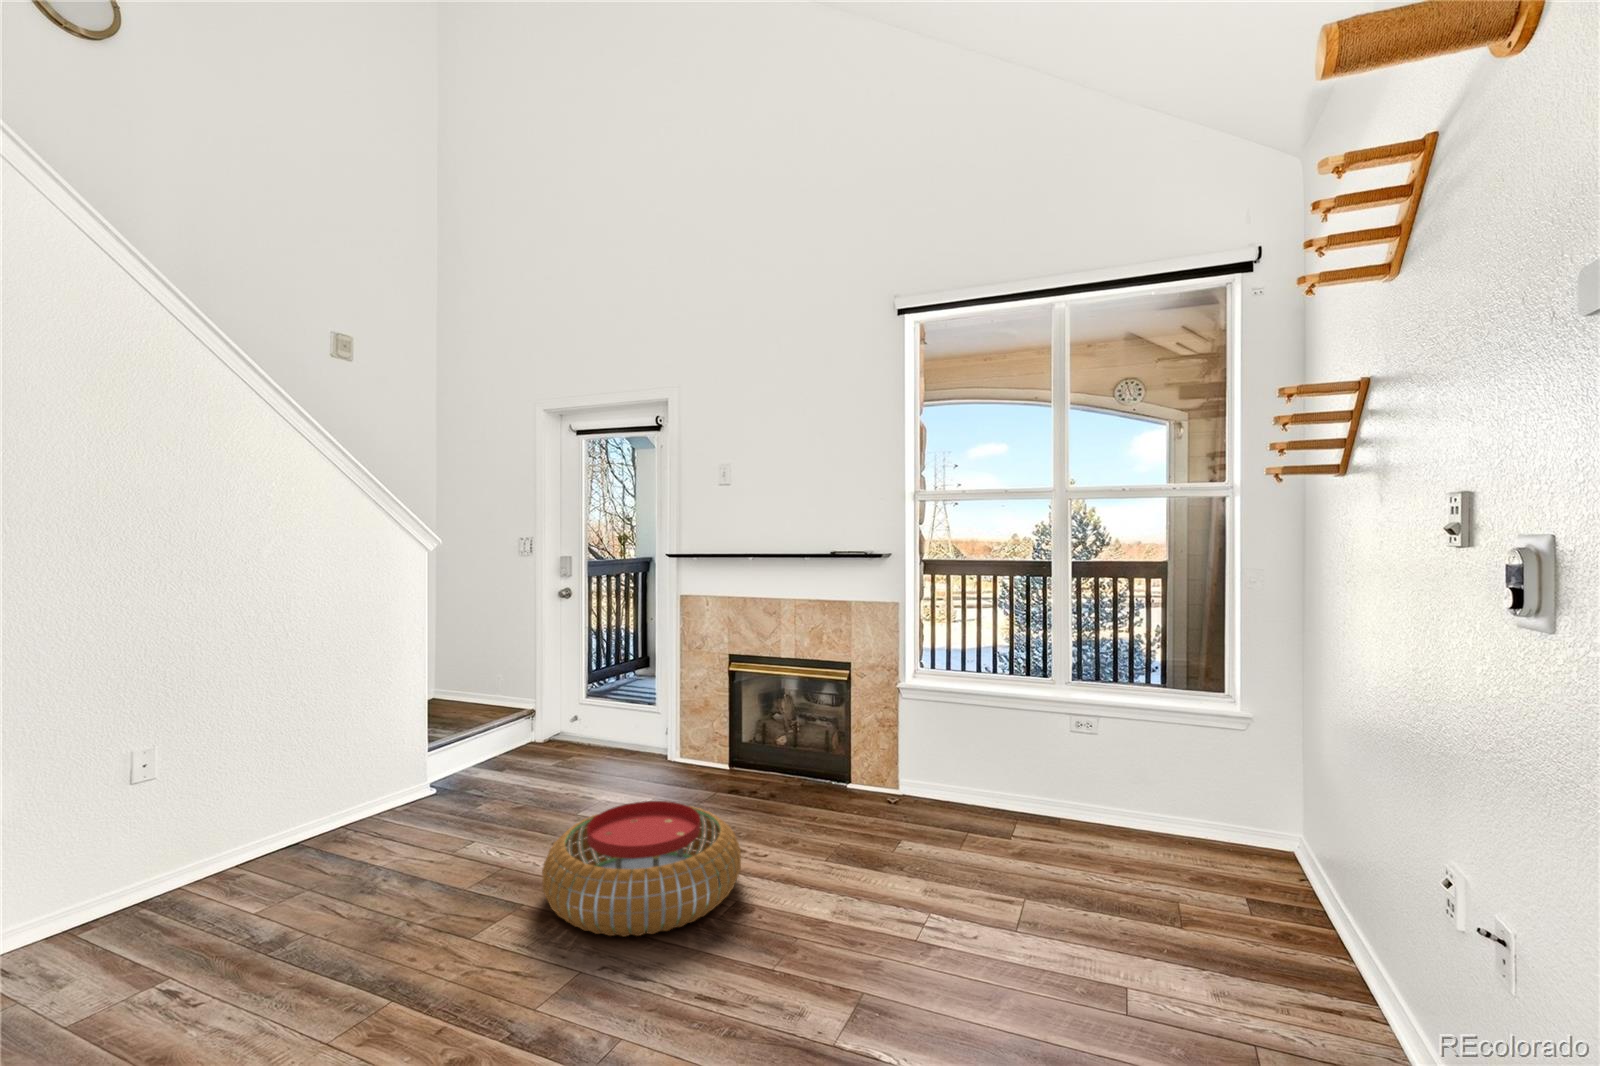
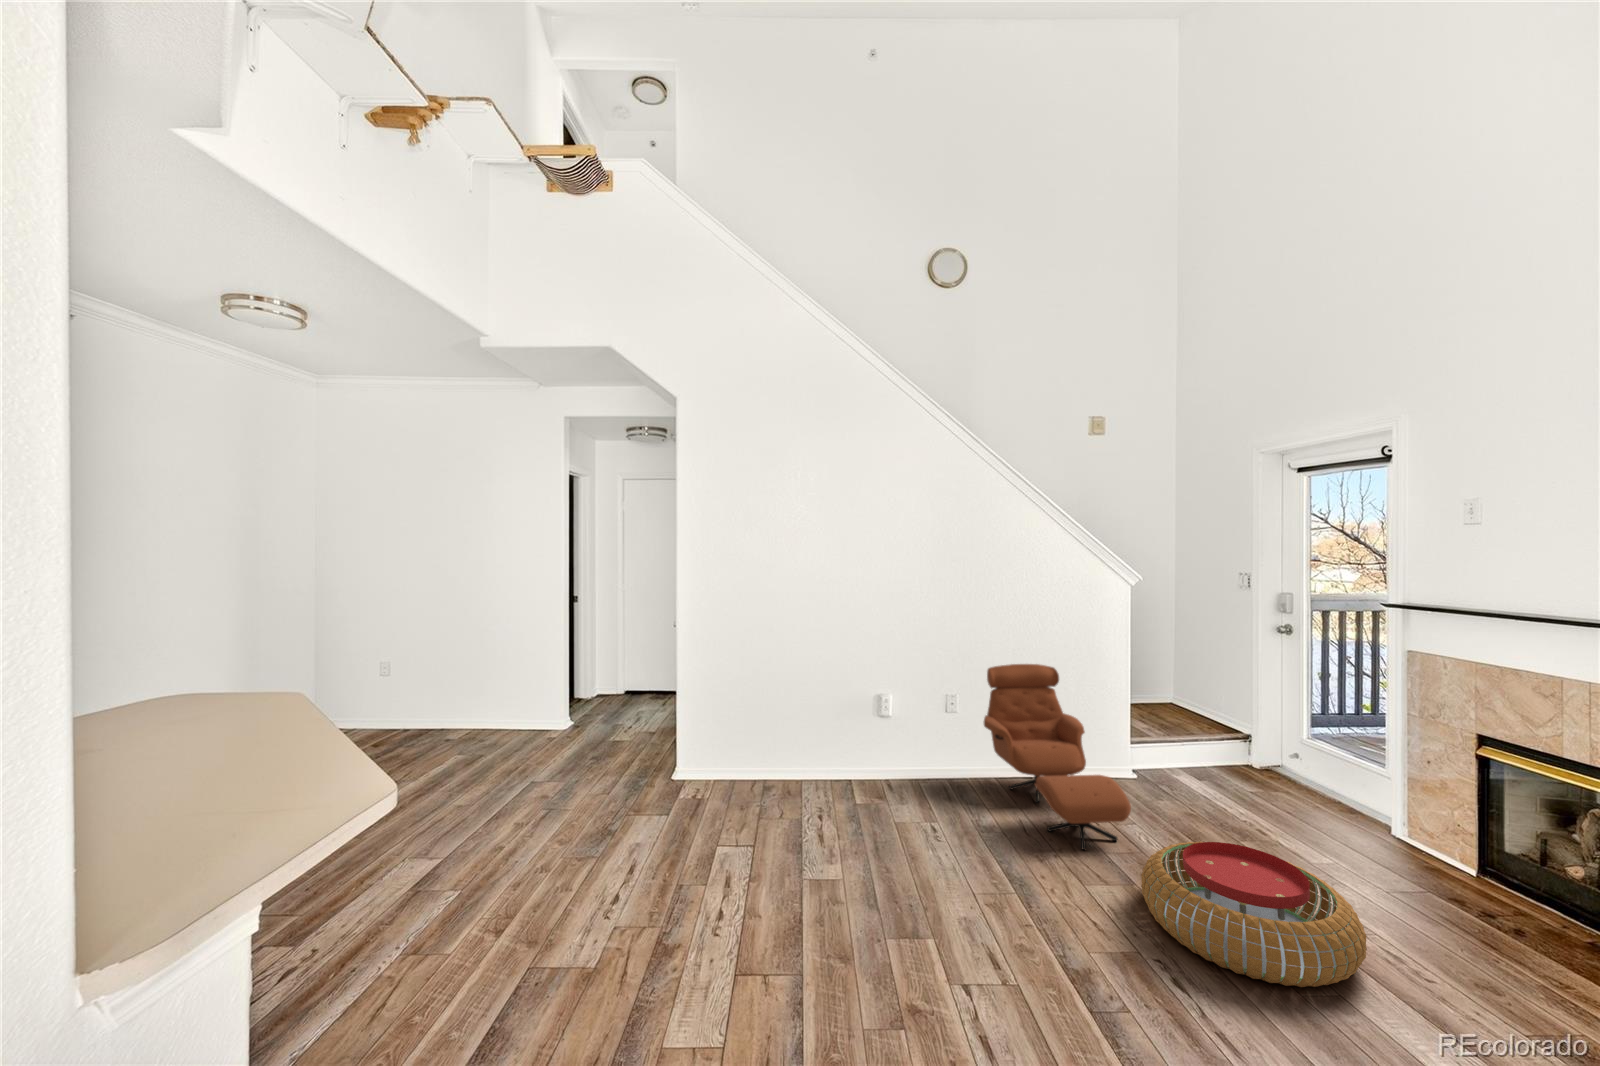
armchair: none [221,668,489,900] -> present [984,664,1131,850]

